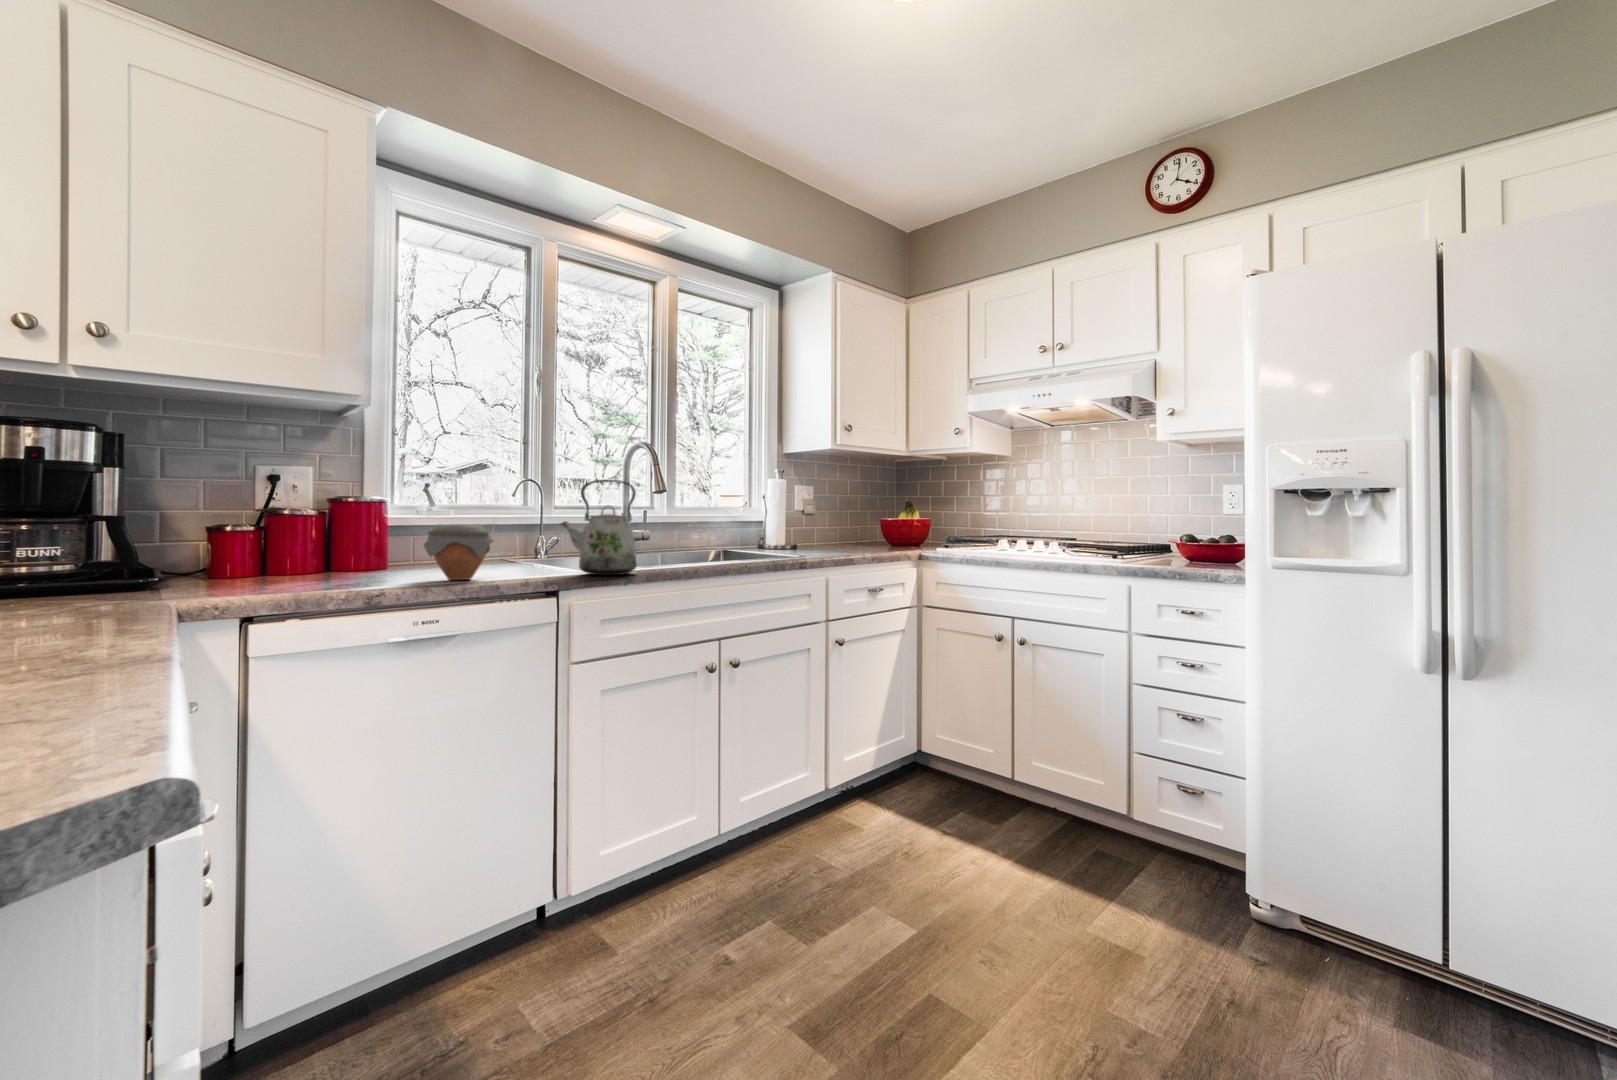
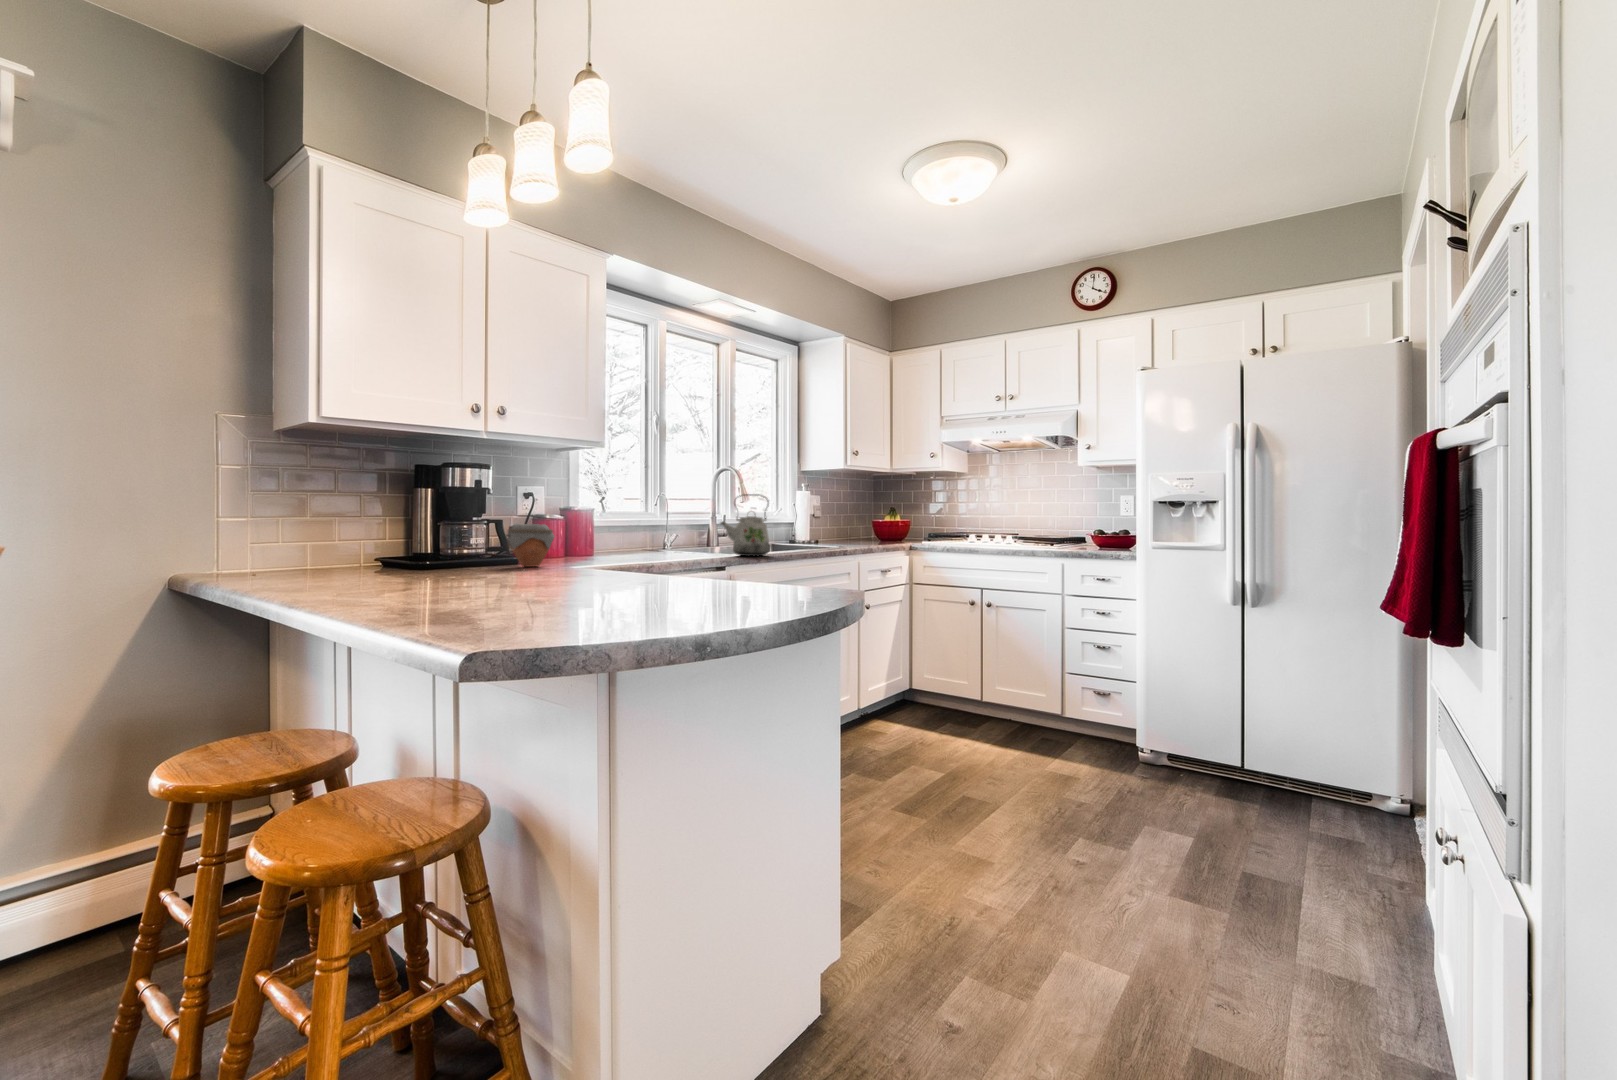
jar: present [424,524,493,580] -> present [507,524,555,567]

